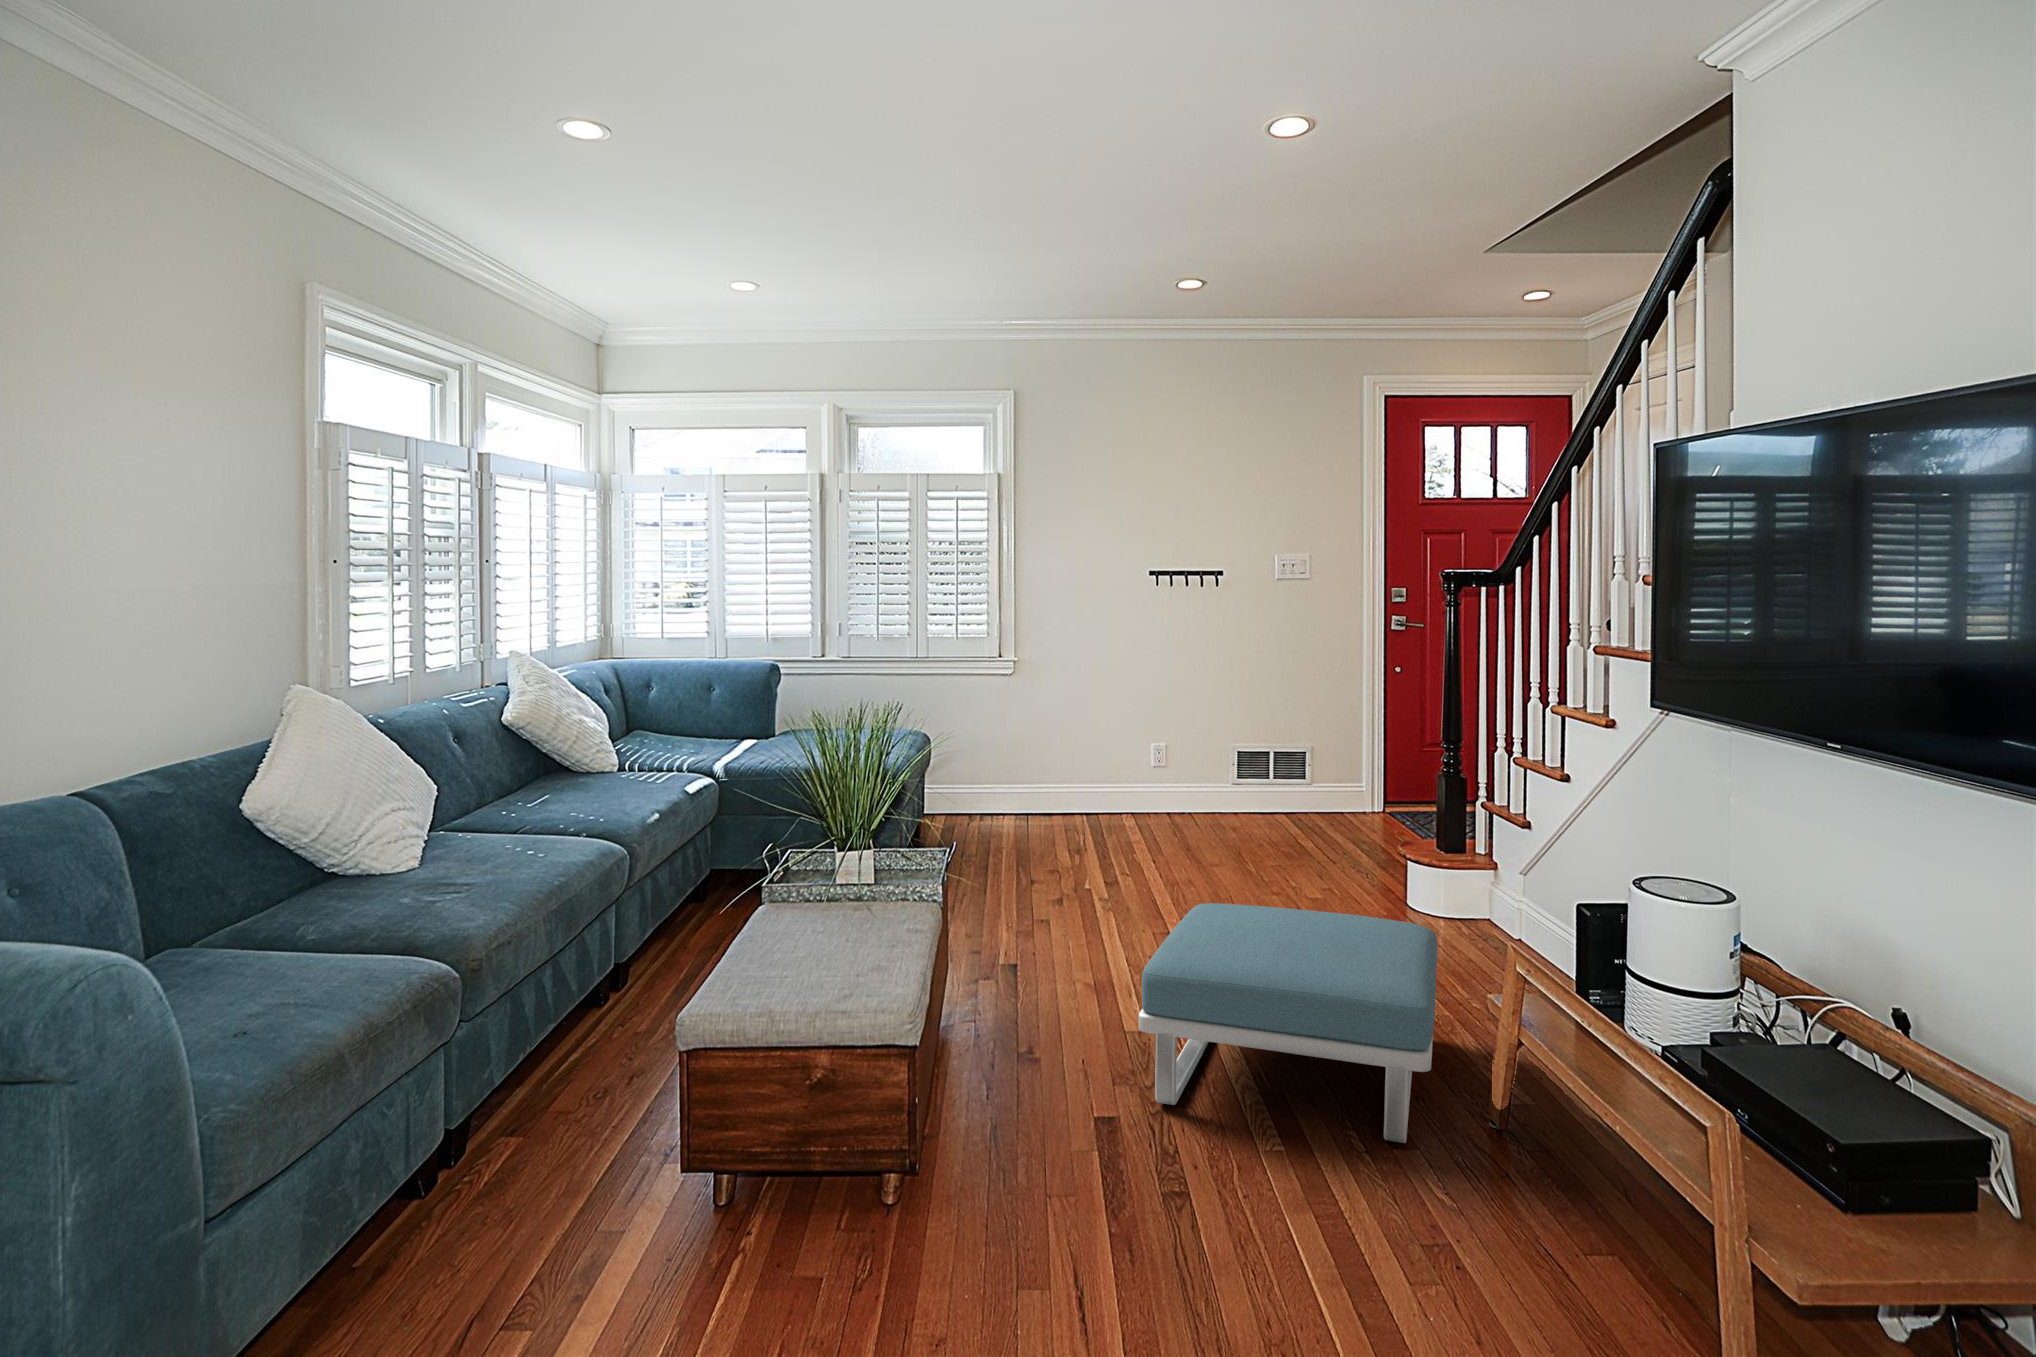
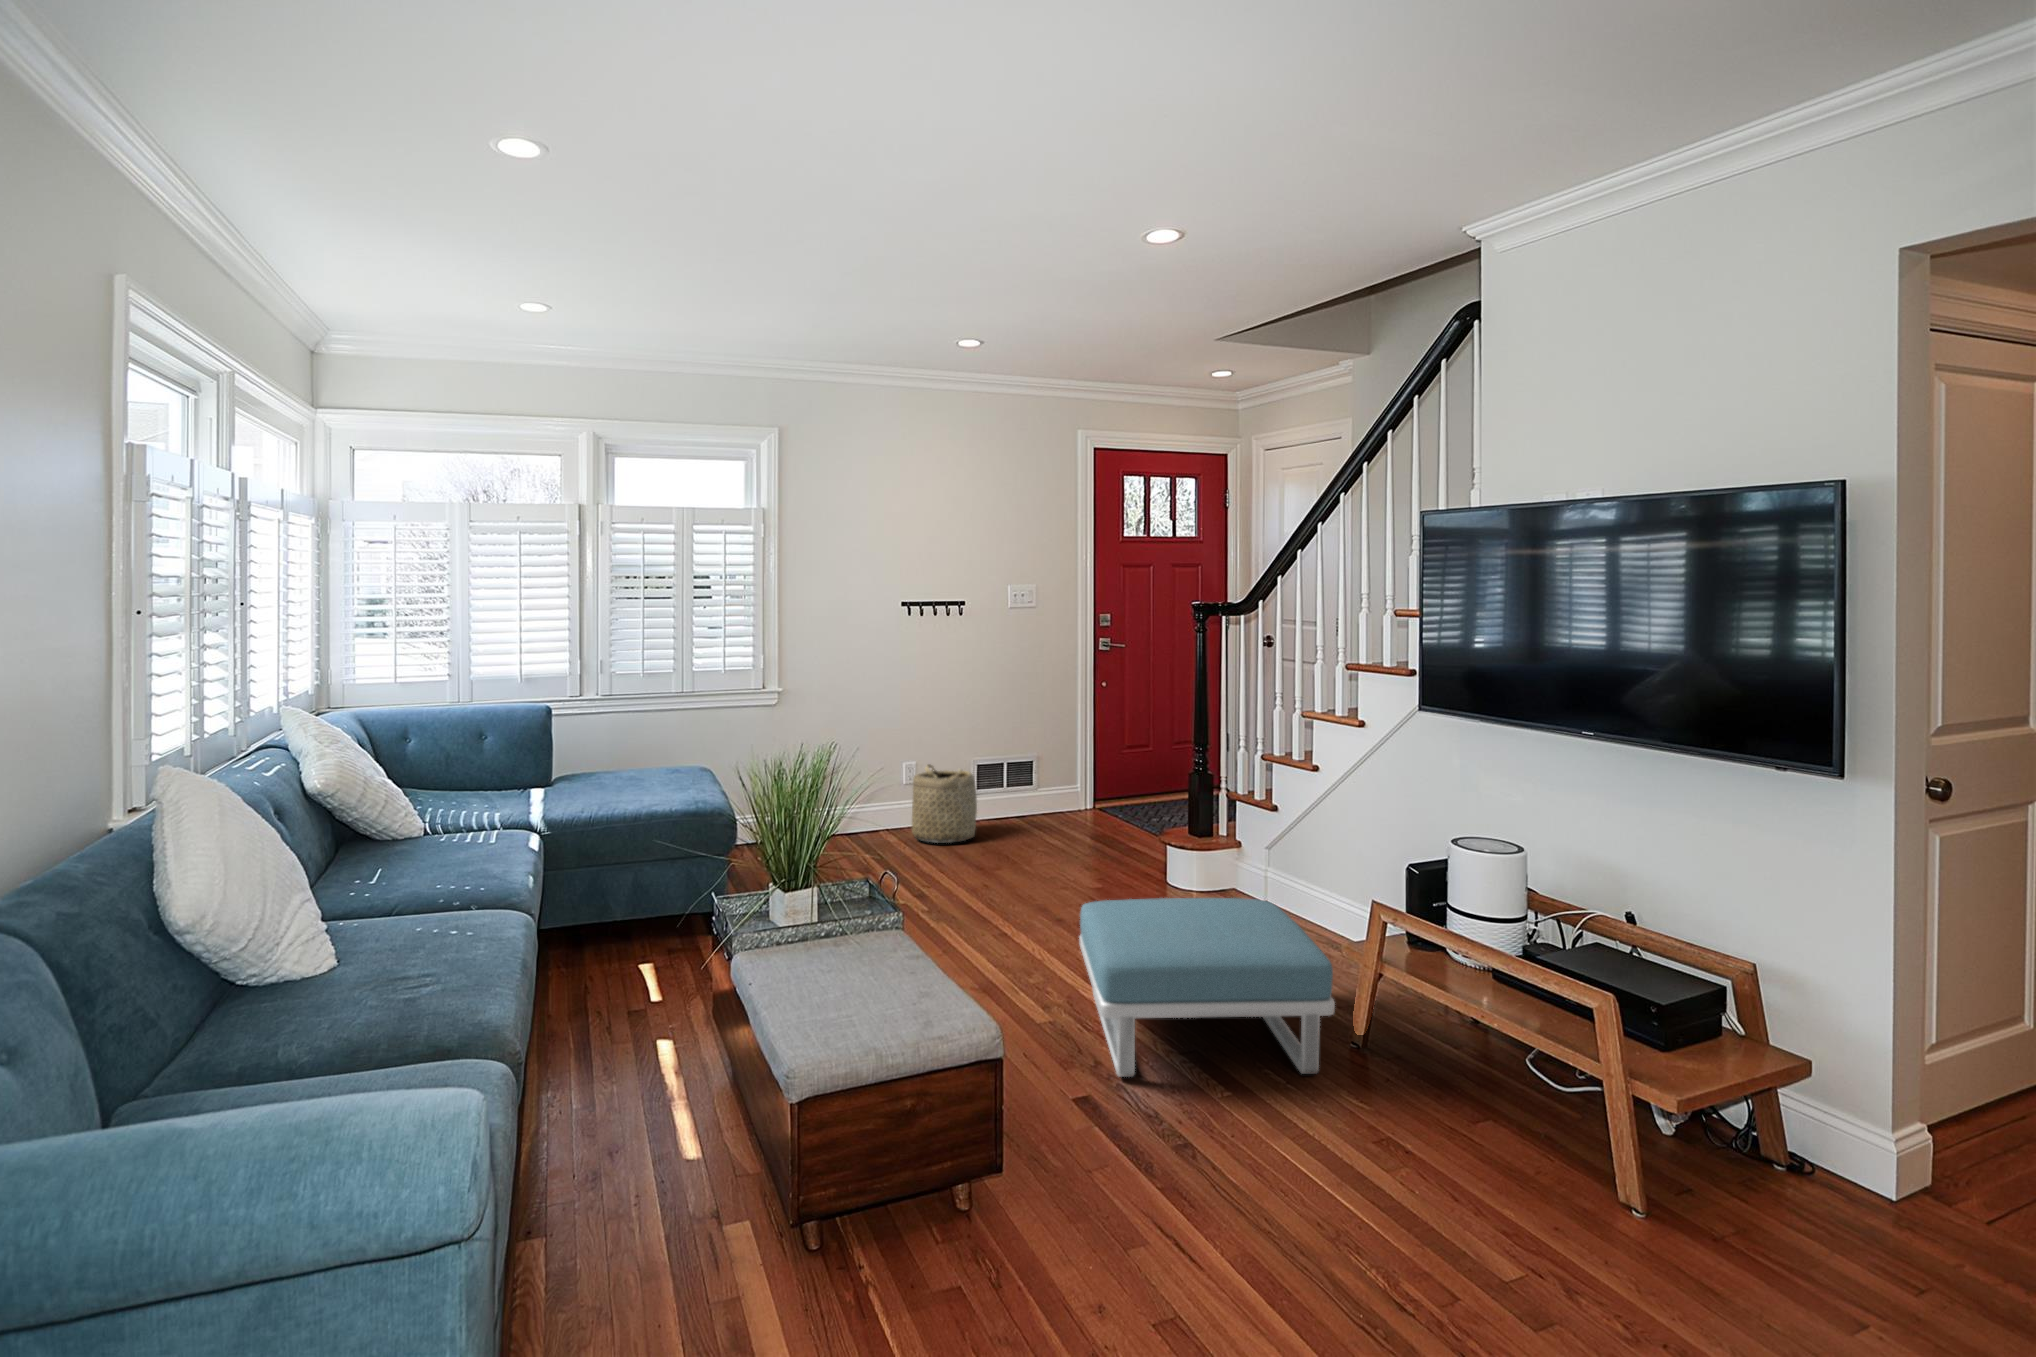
basket: none [1146,749,1220,837] -> present [912,764,977,843]

